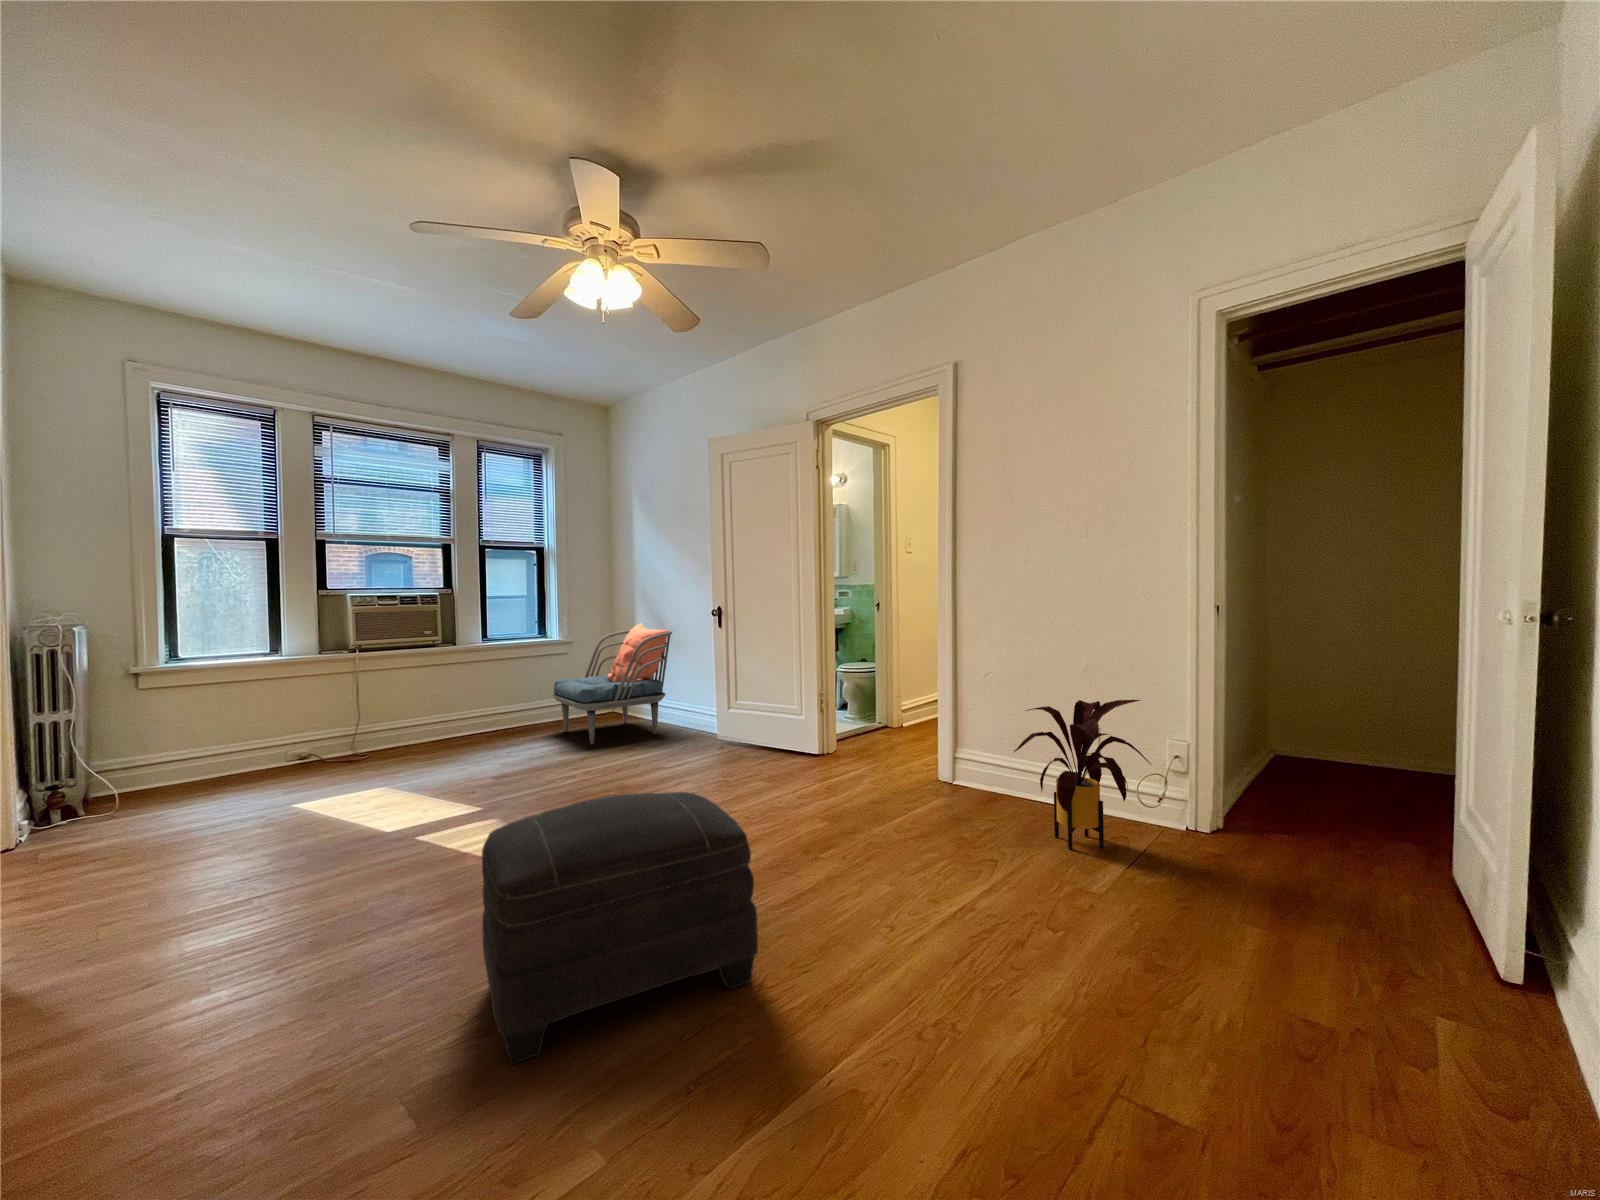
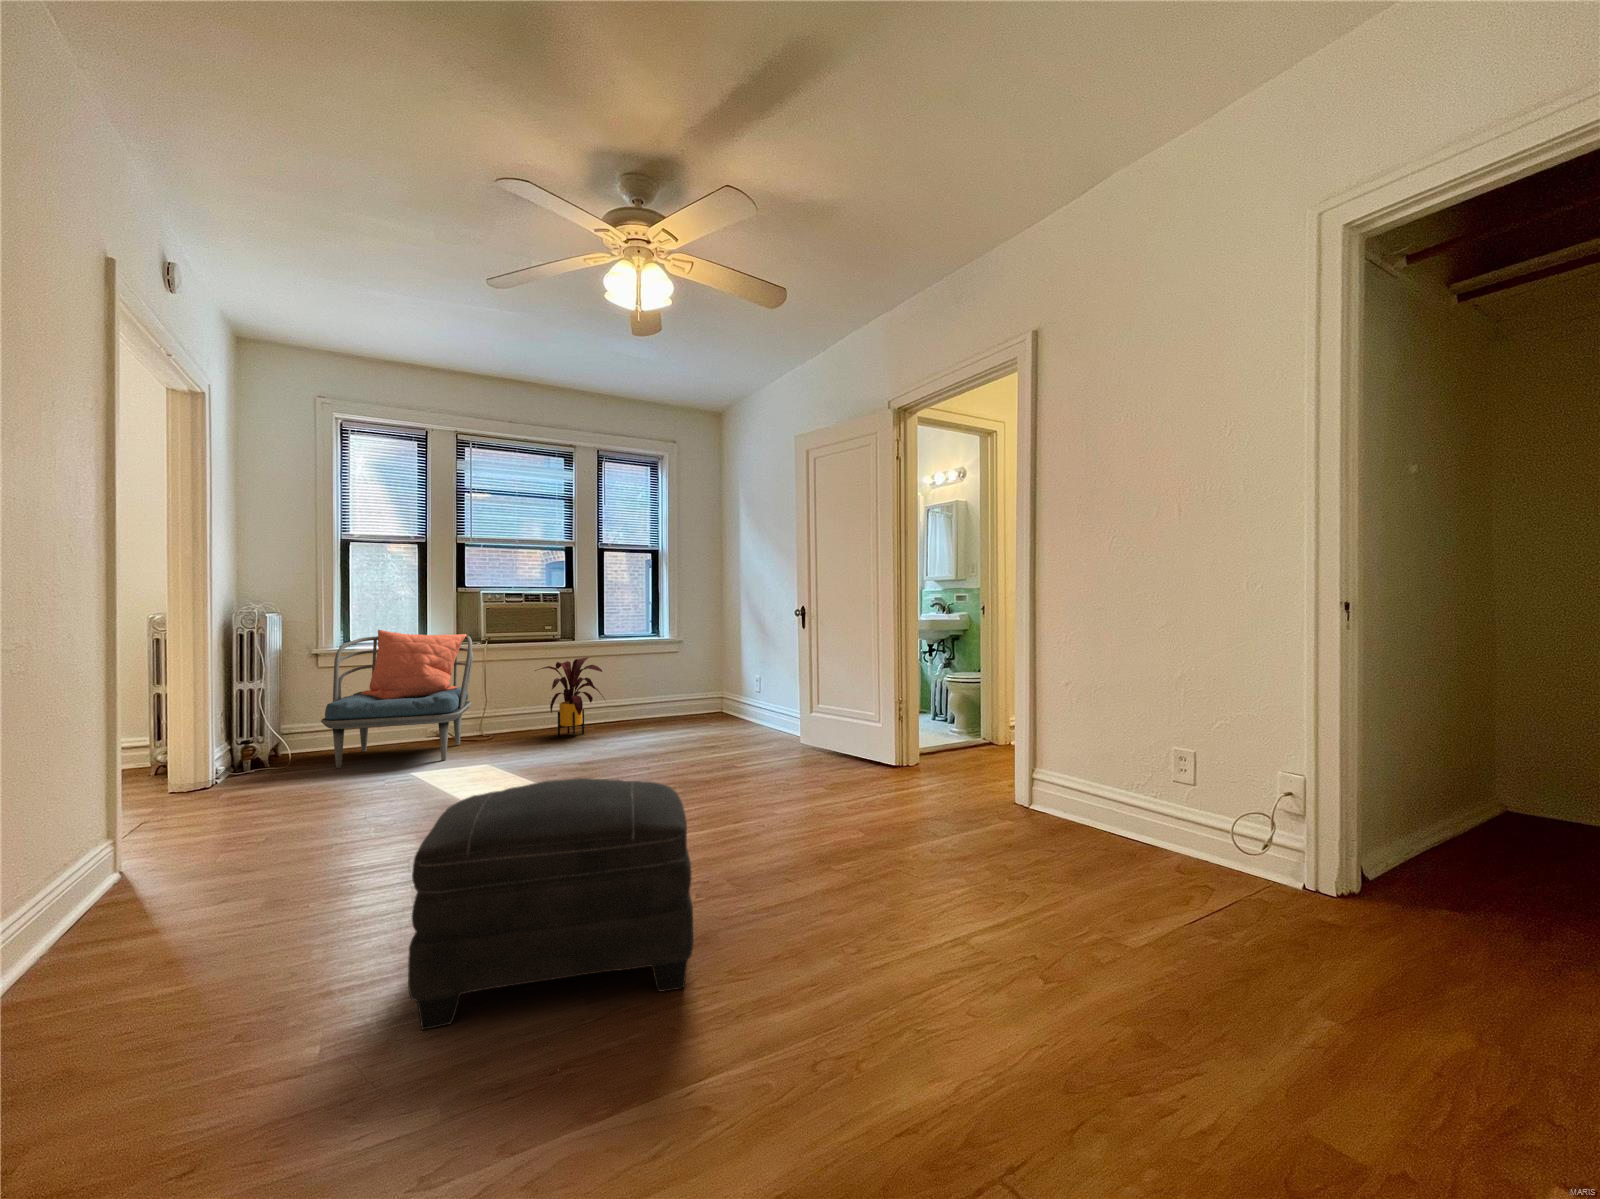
armchair: present [553,623,672,744] -> present [321,630,473,768]
house plant: present [1014,700,1151,850] -> present [535,657,604,737]

